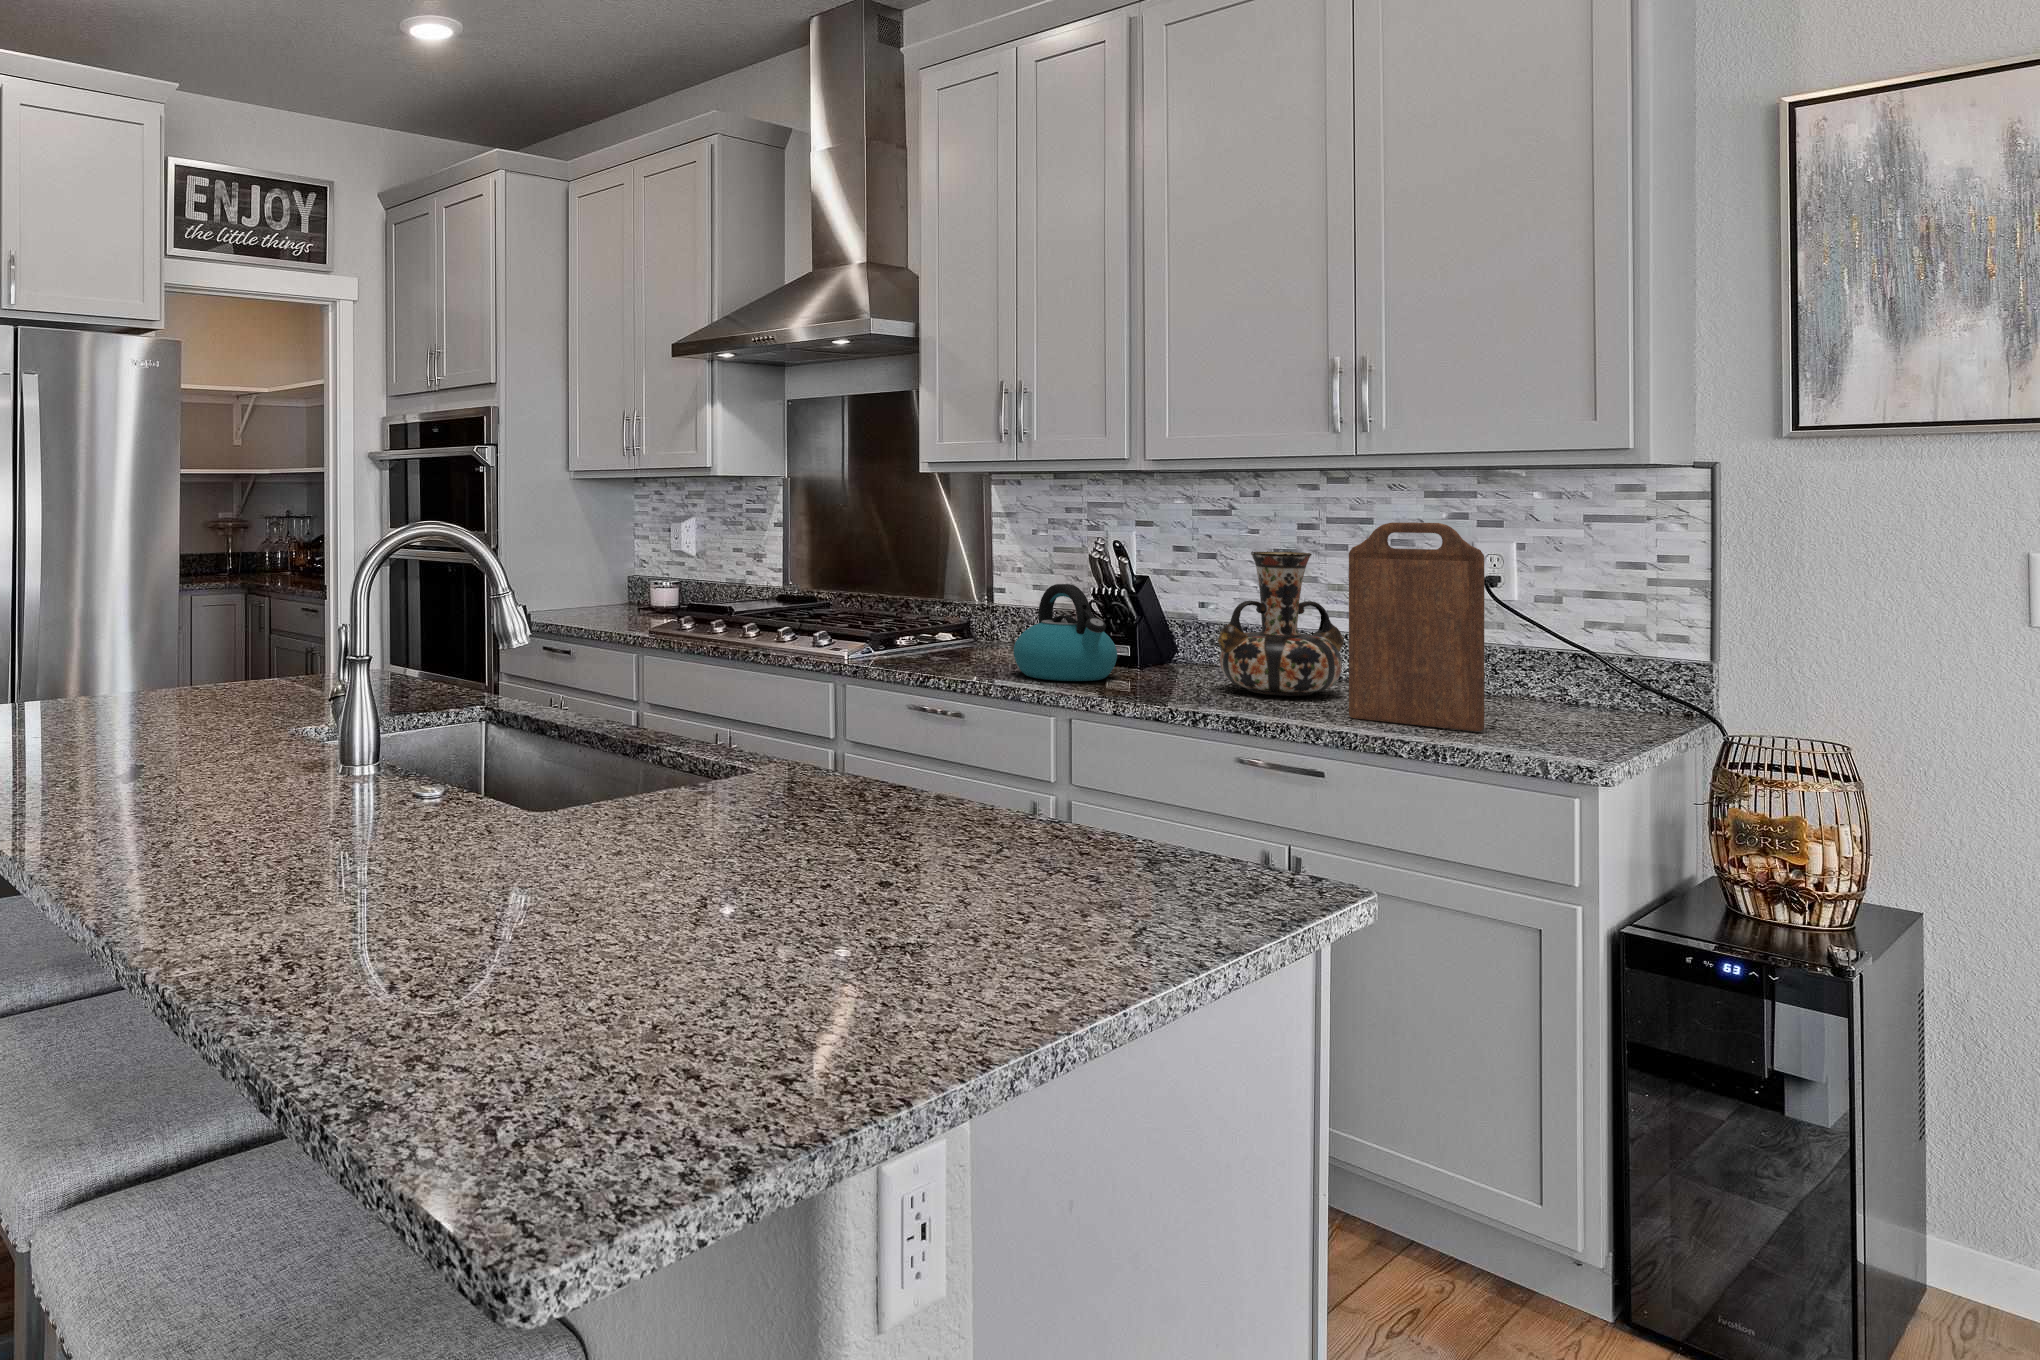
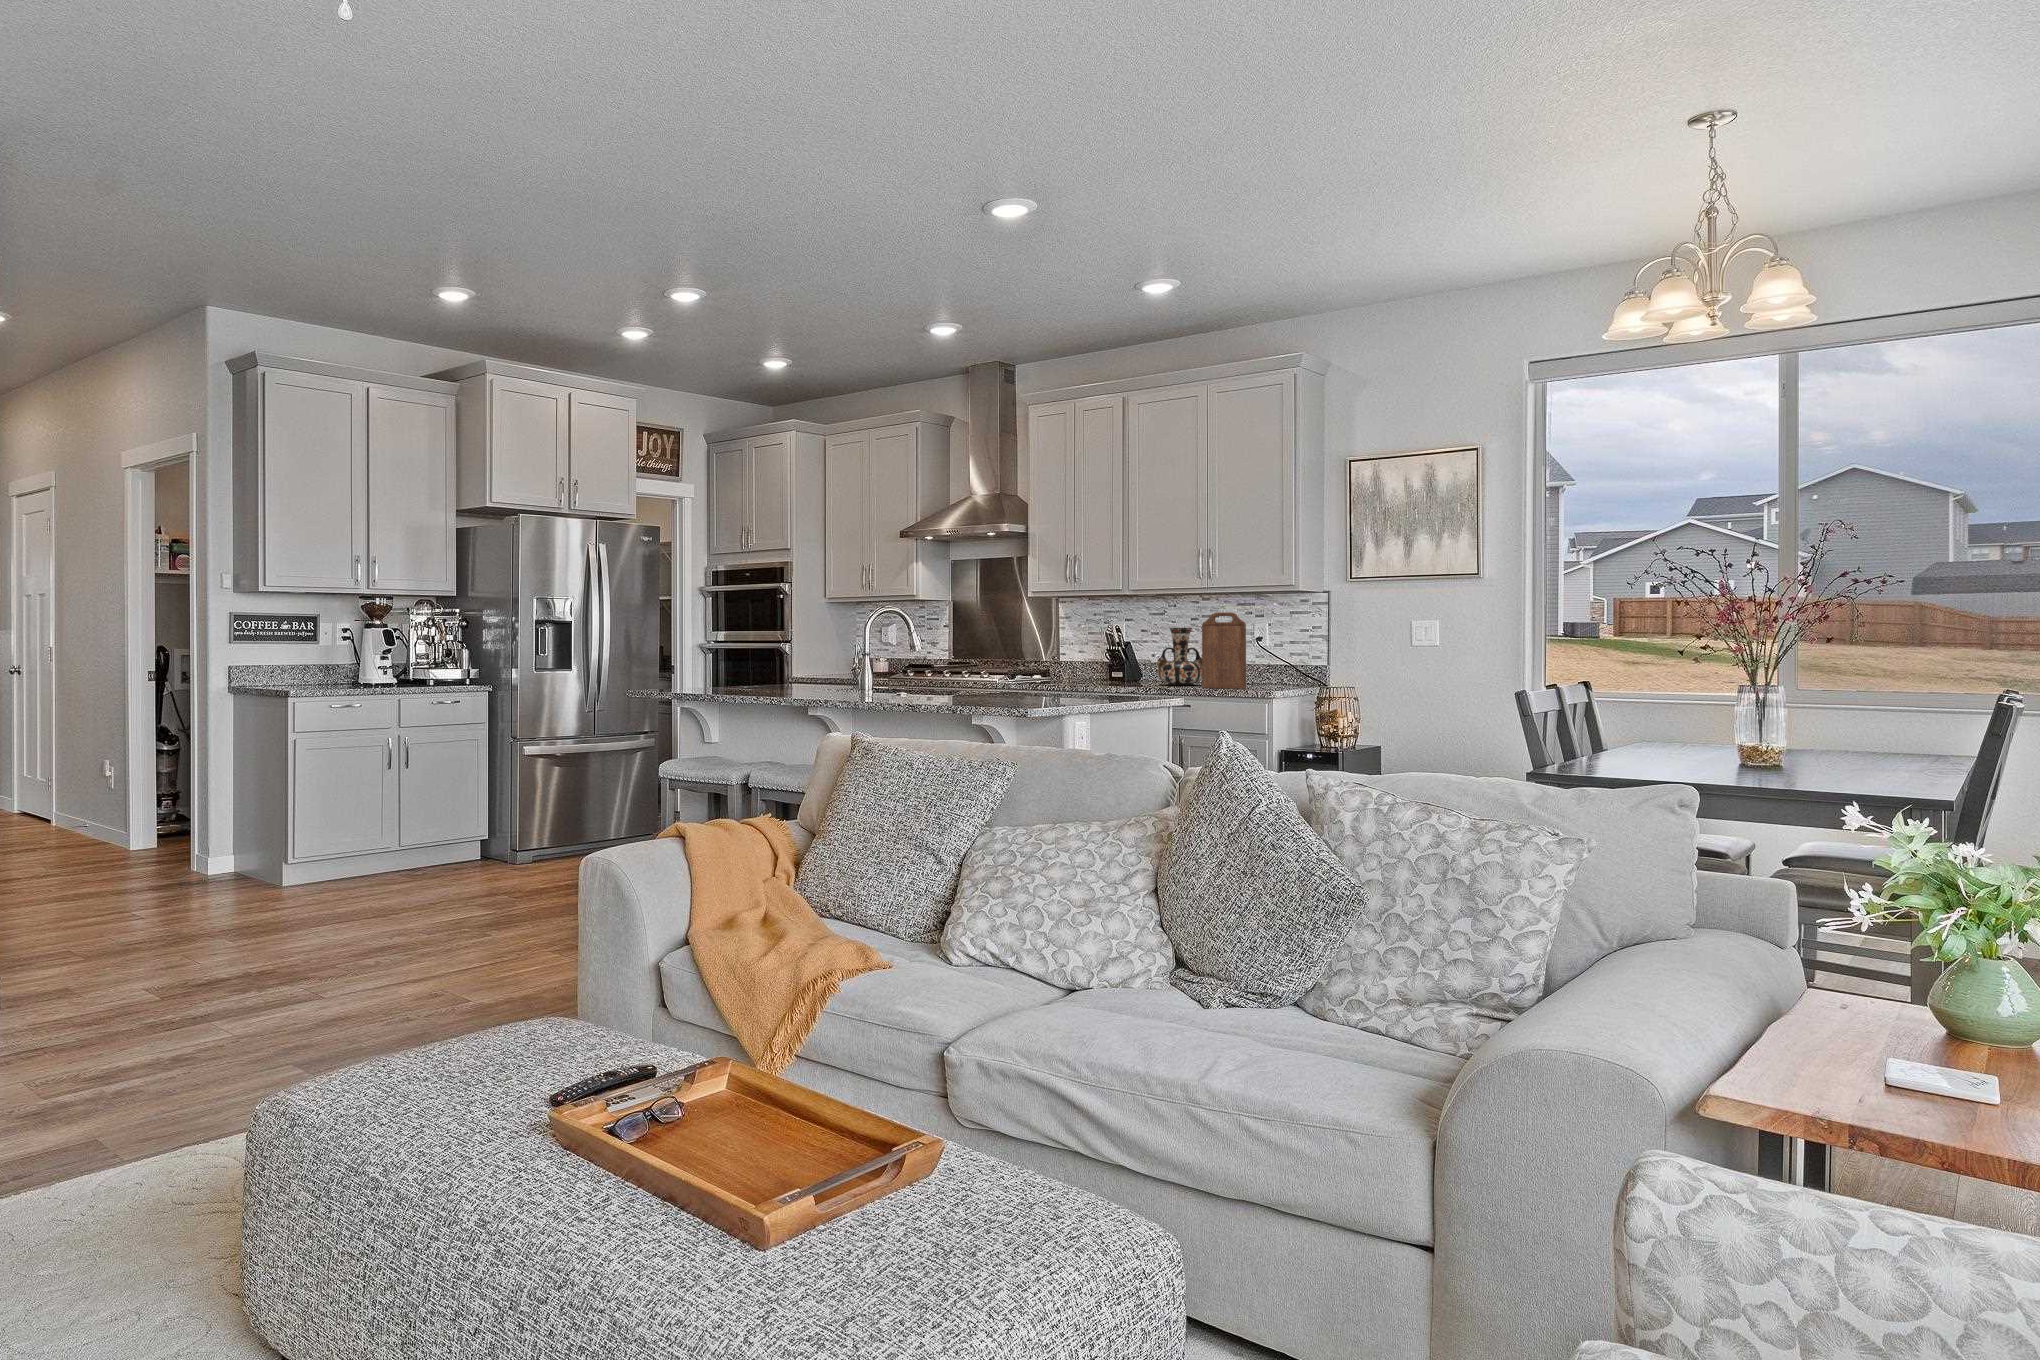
kettle: present [1013,584,1117,681] -> none [1074,644,1117,684]

